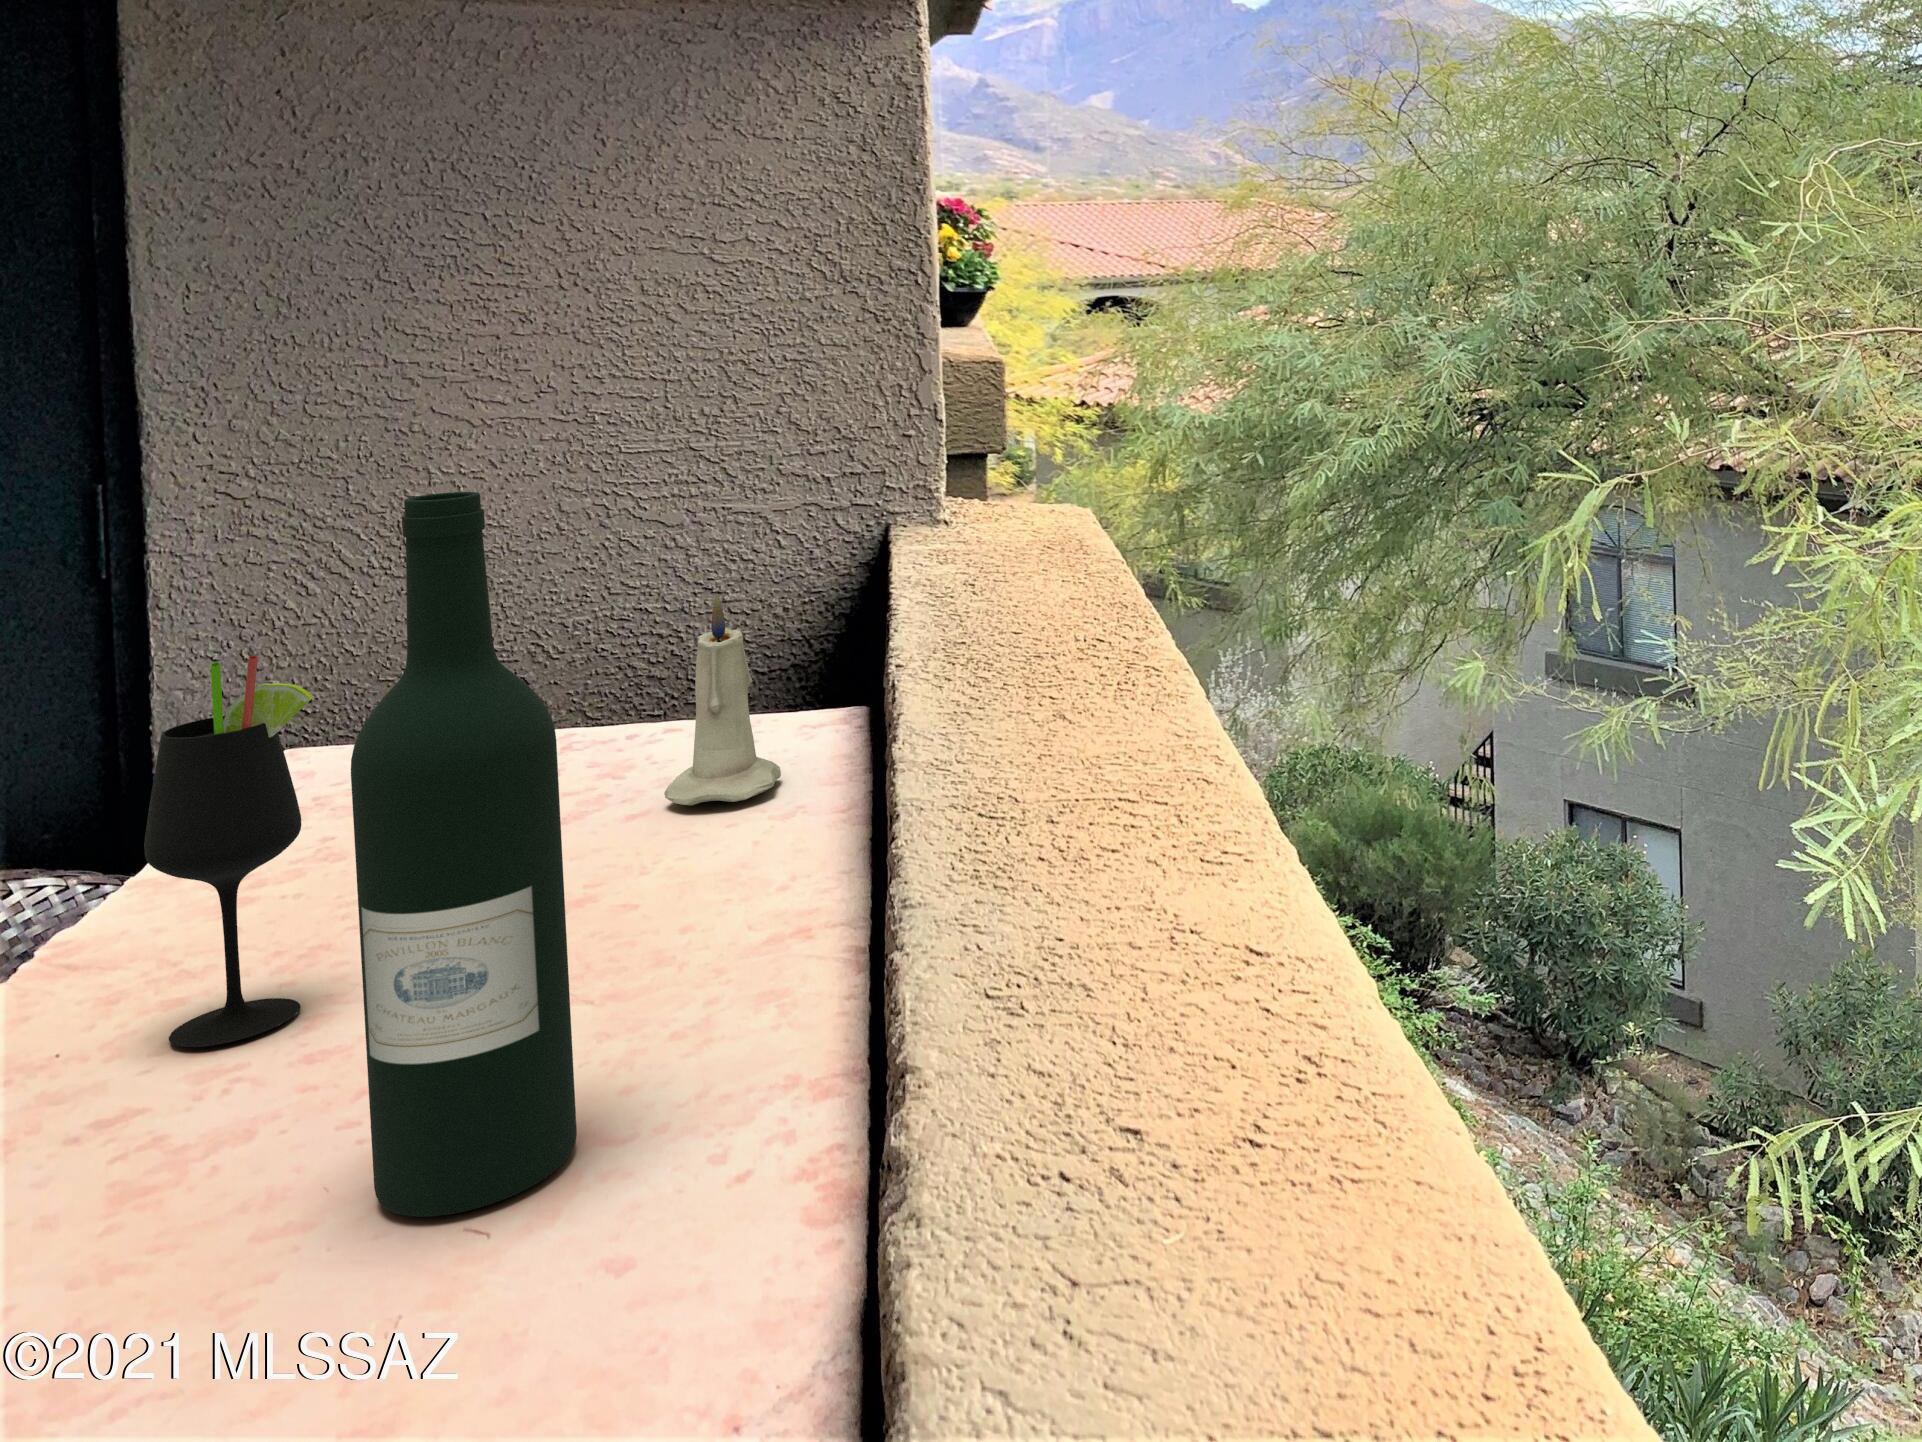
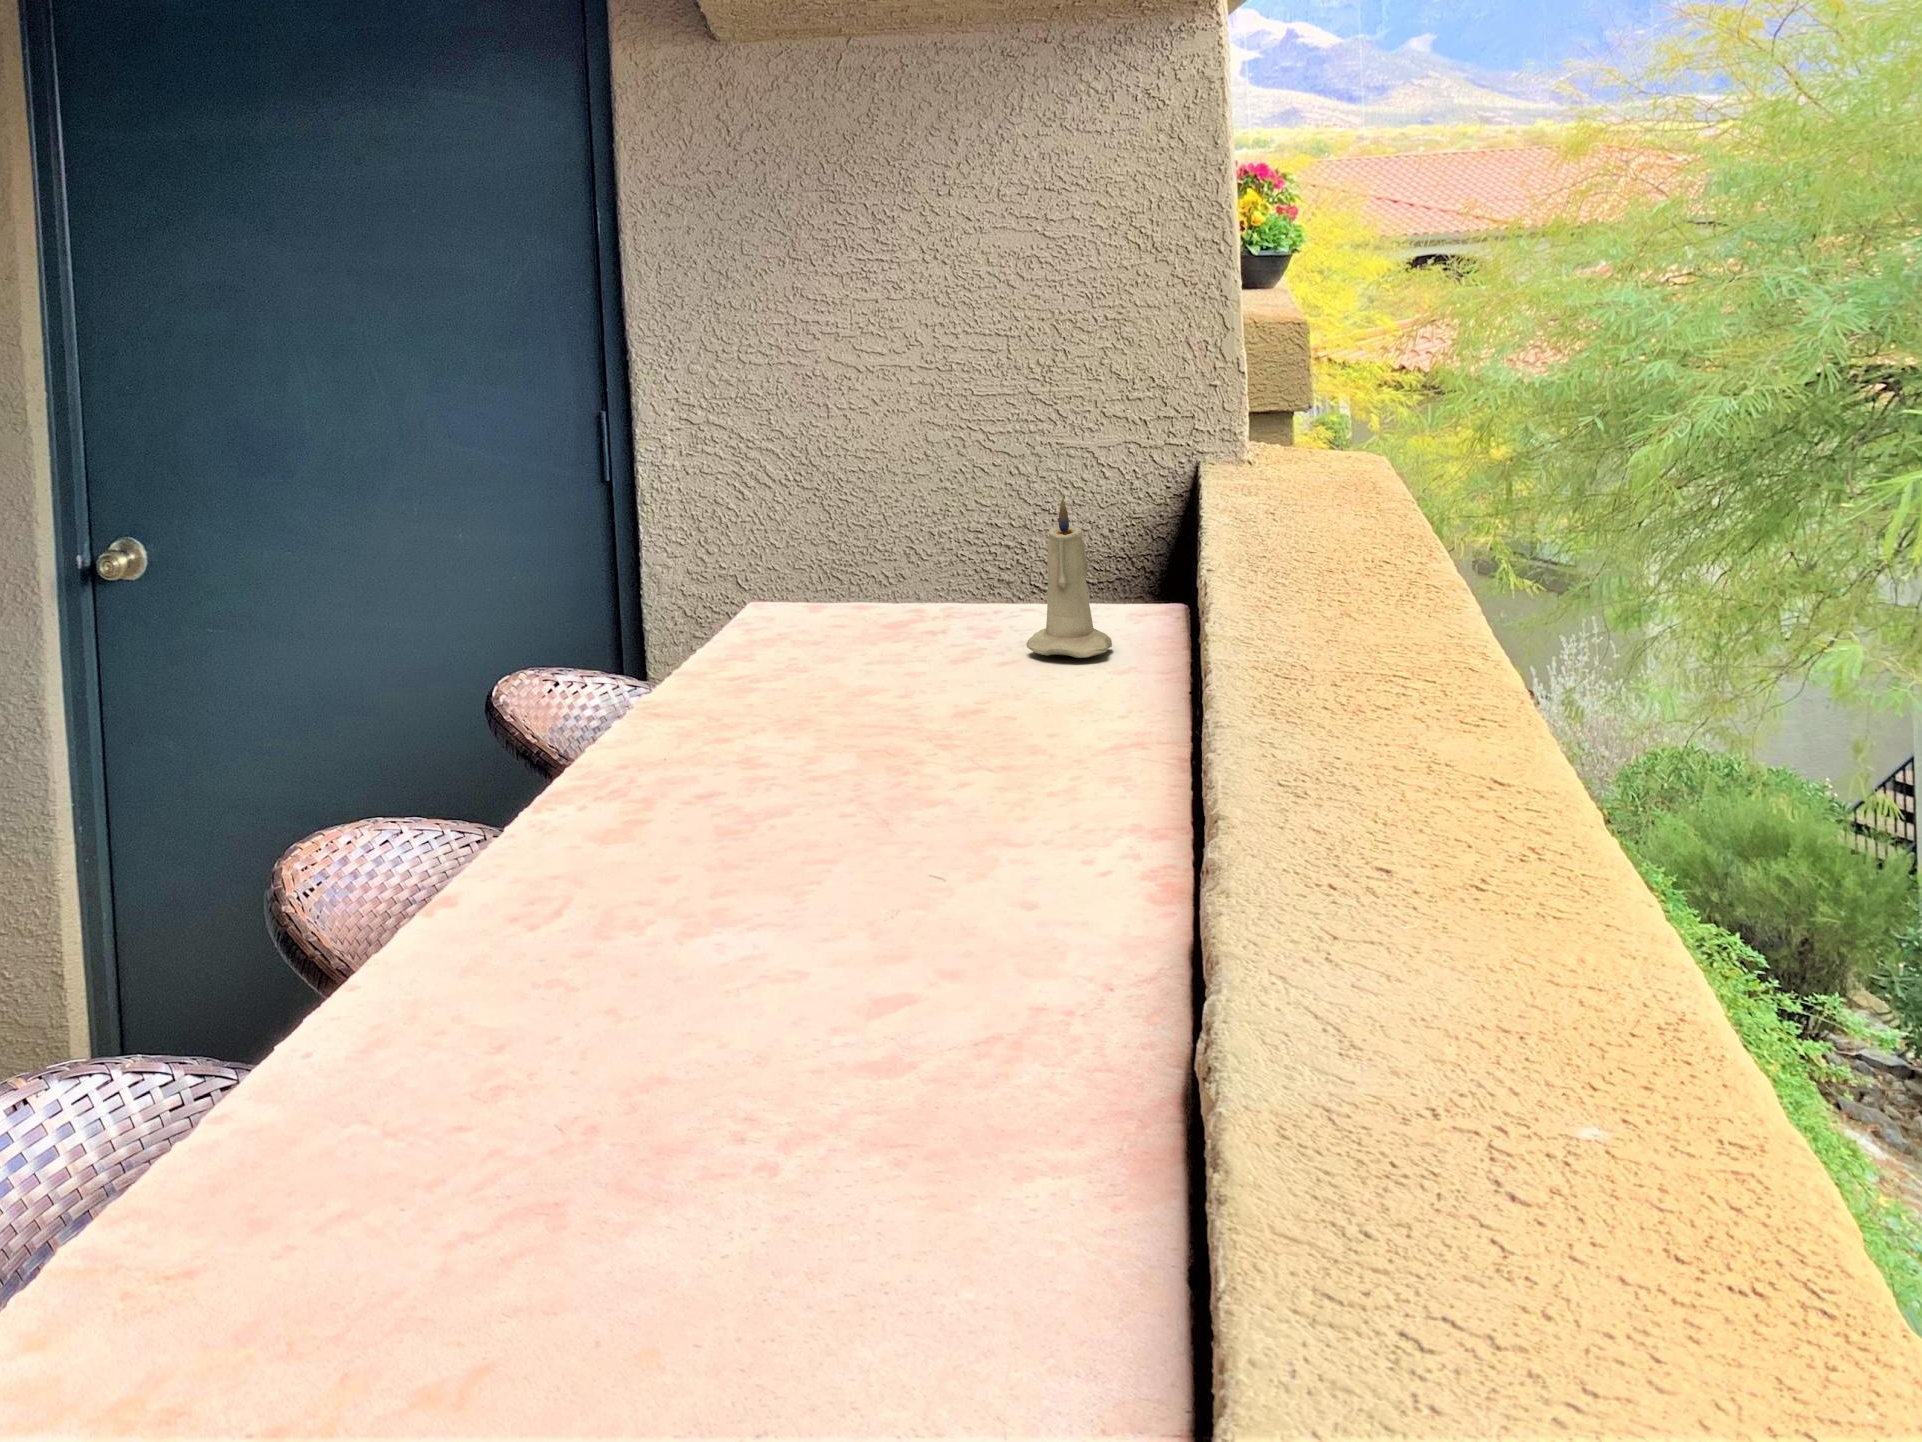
wine bottle: present [351,492,577,1217] -> none [866,401,993,848]
wine glass: present [144,656,313,1047] -> none [740,502,824,738]

